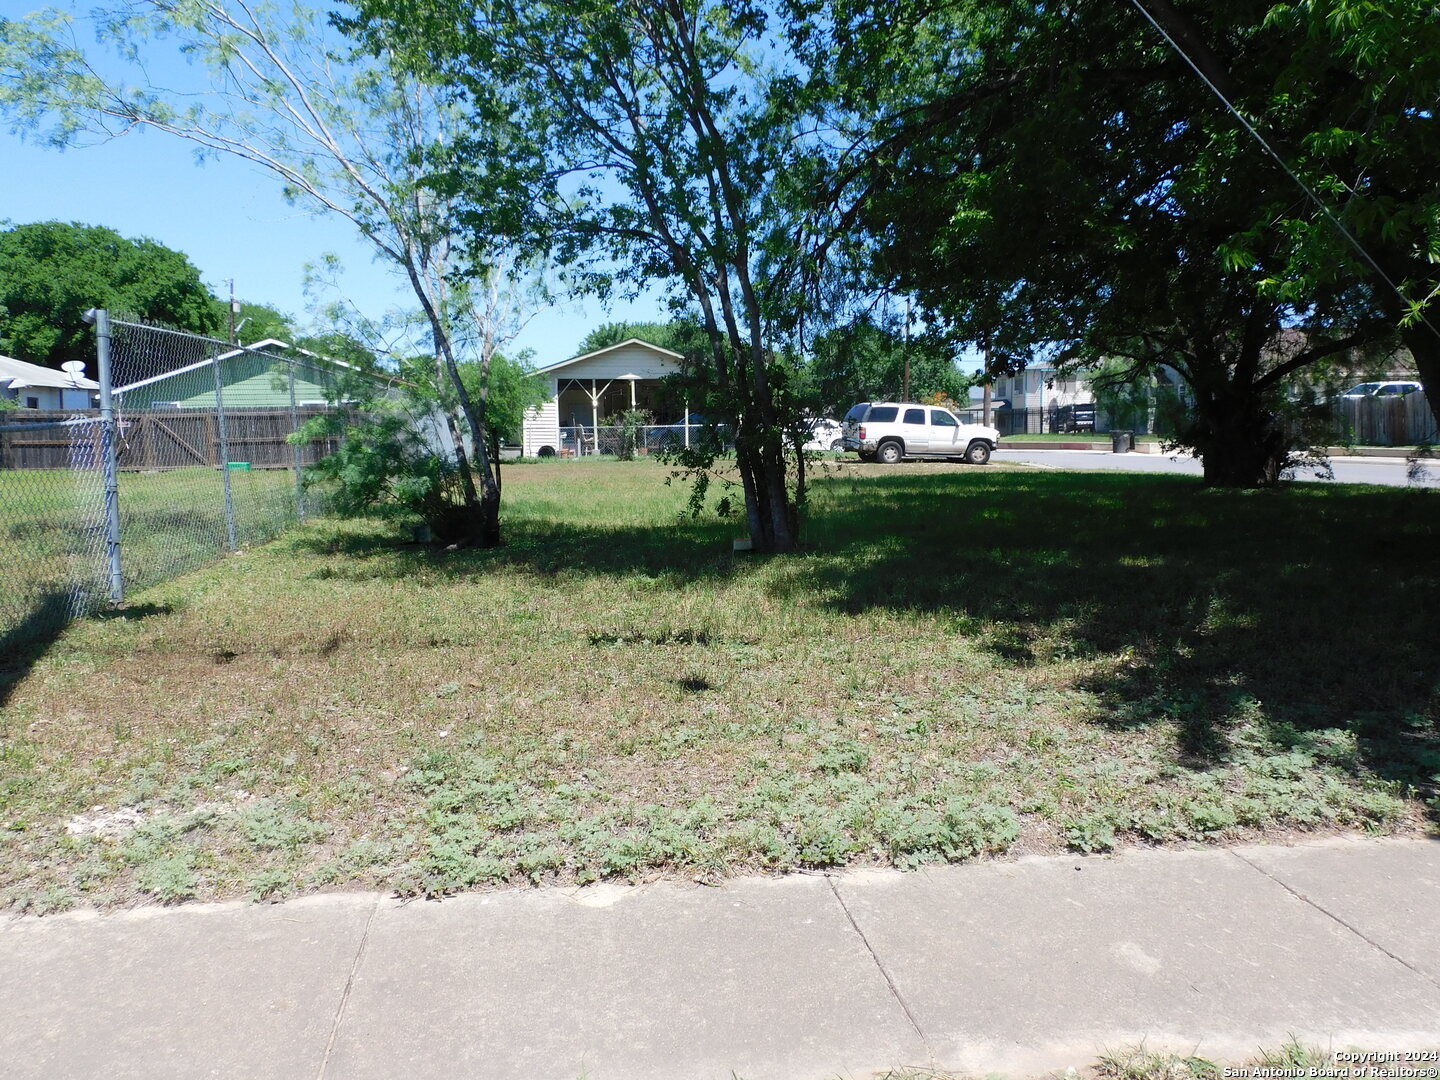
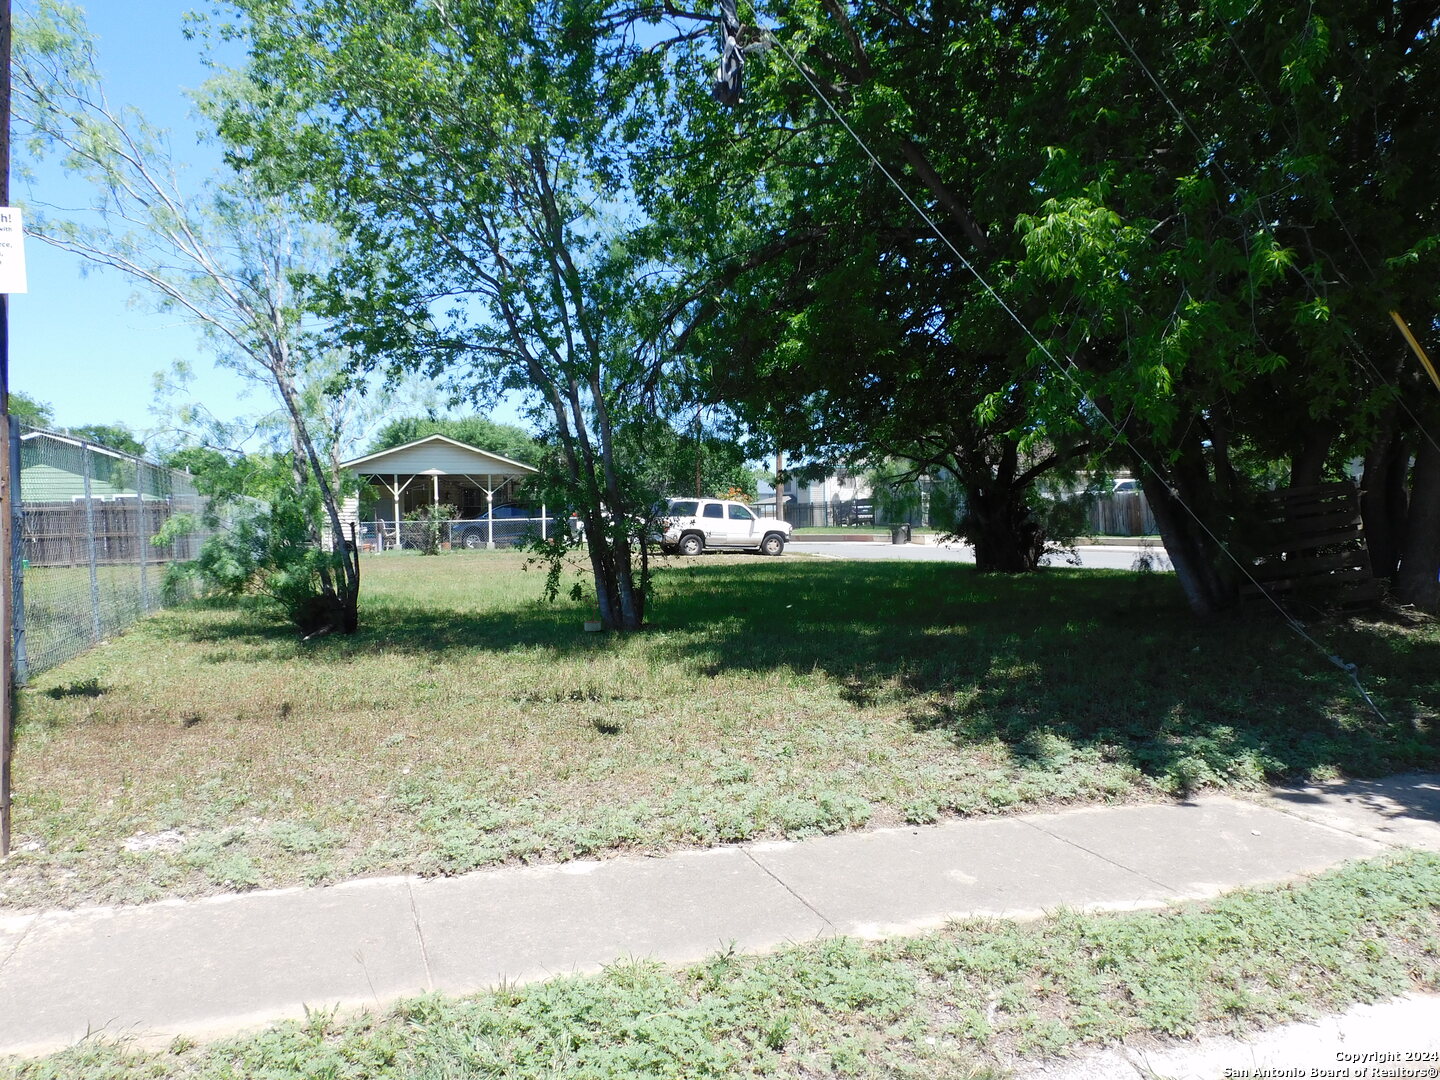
watering can: present [400,520,433,543] -> none [257,609,290,632]

